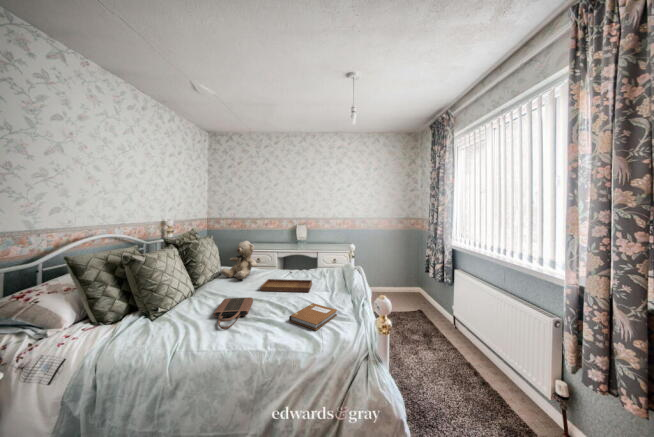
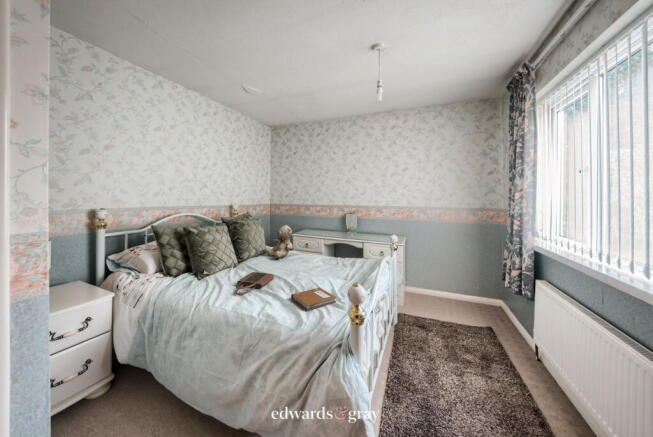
tray: present [261,271,312,292] -> none [287,256,335,278]

